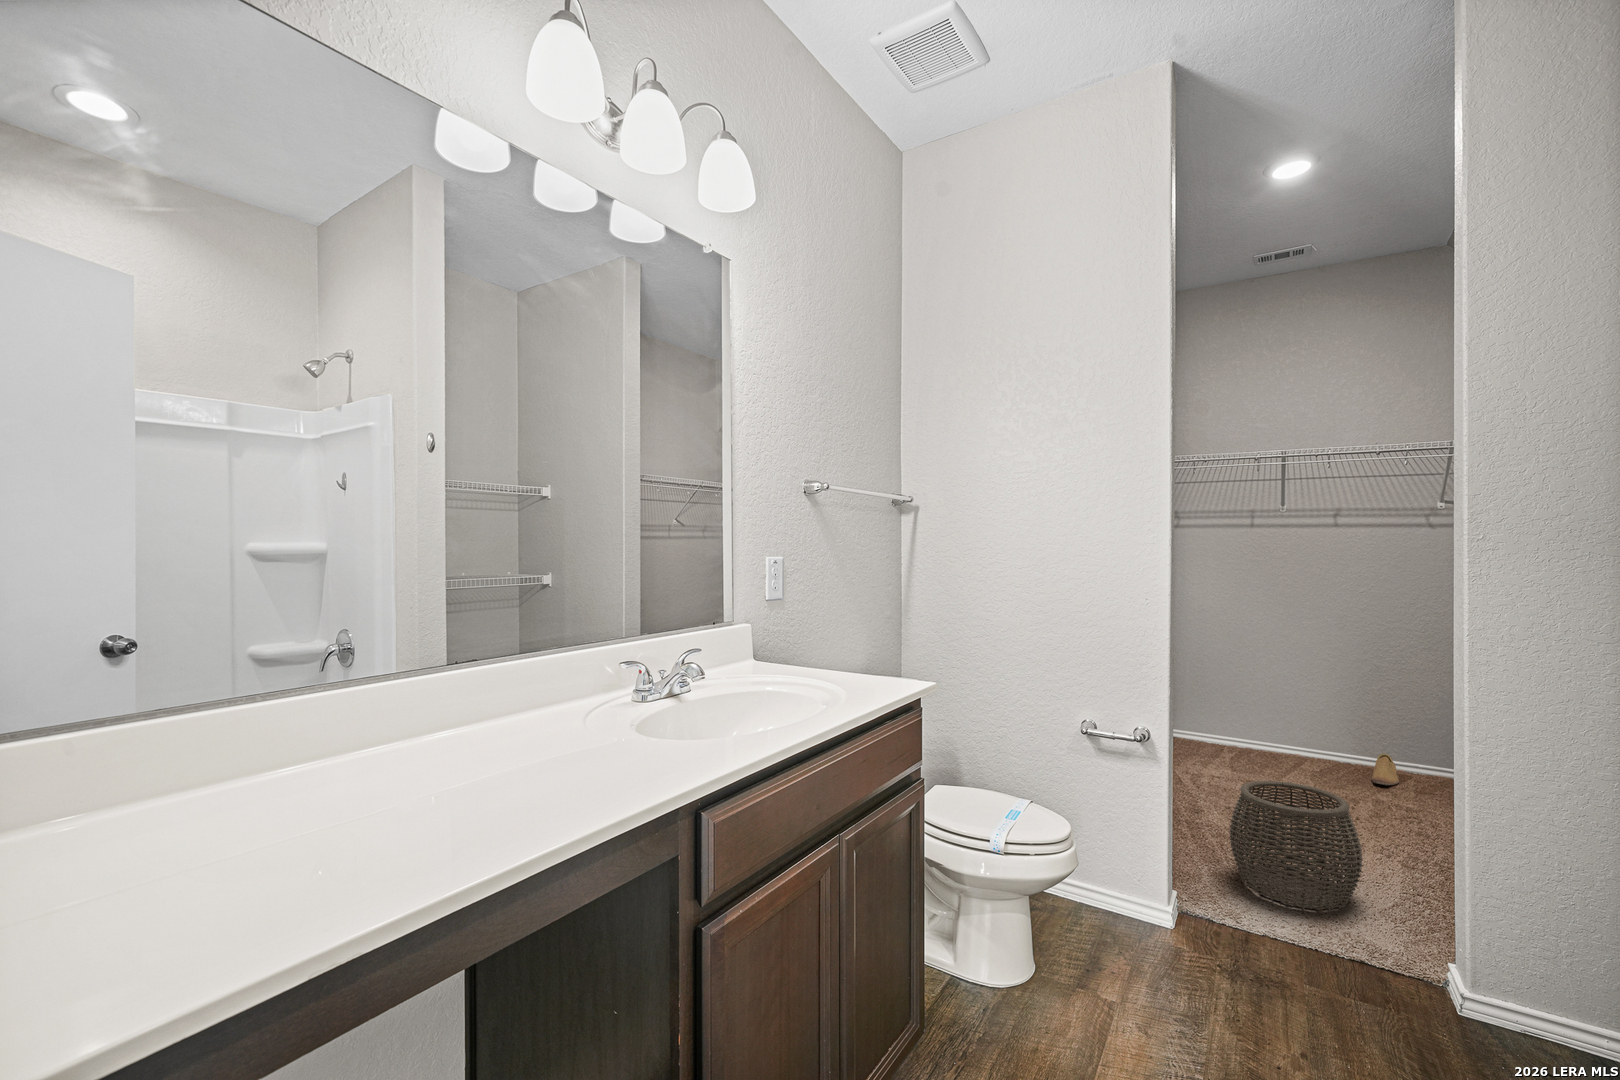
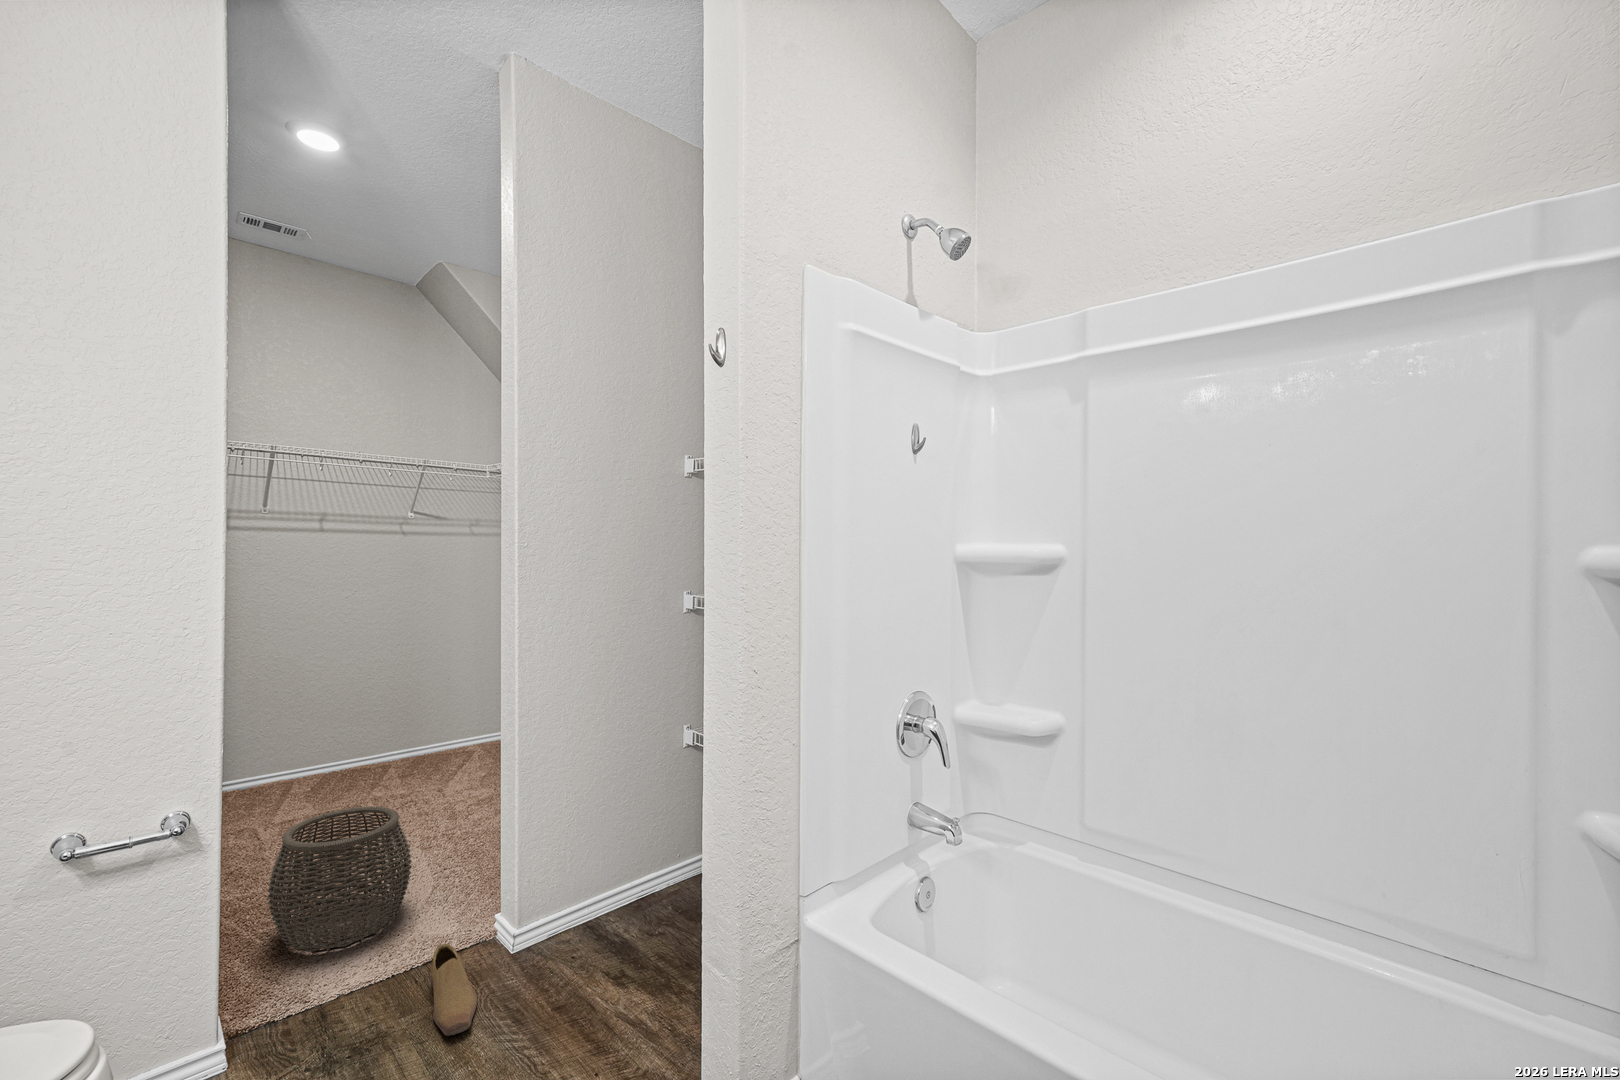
shoe: present [1371,754,1399,785] -> present [431,944,477,1036]

